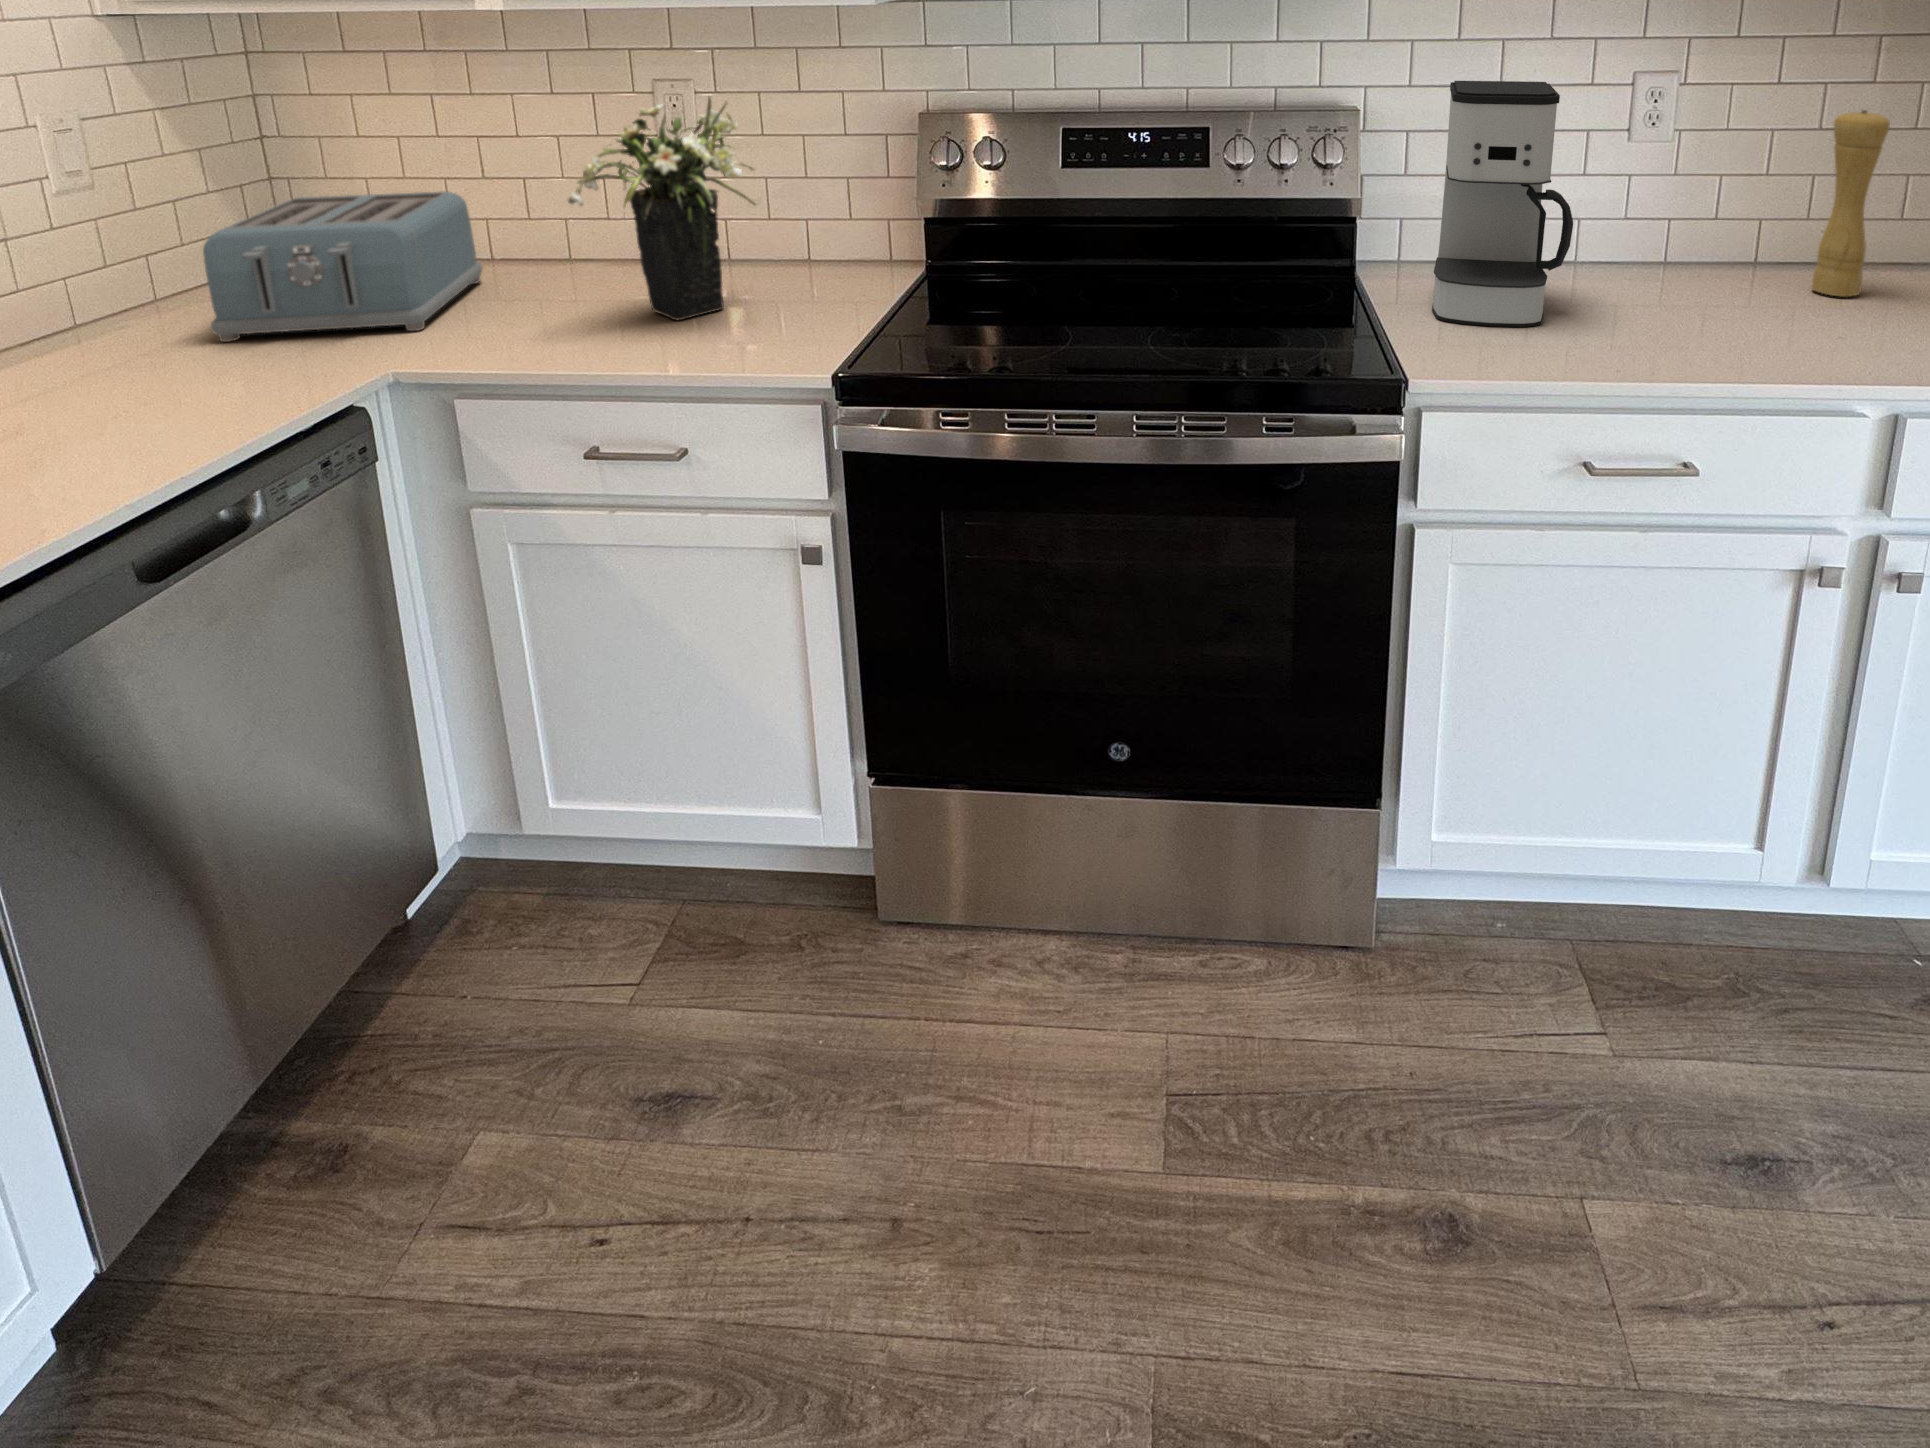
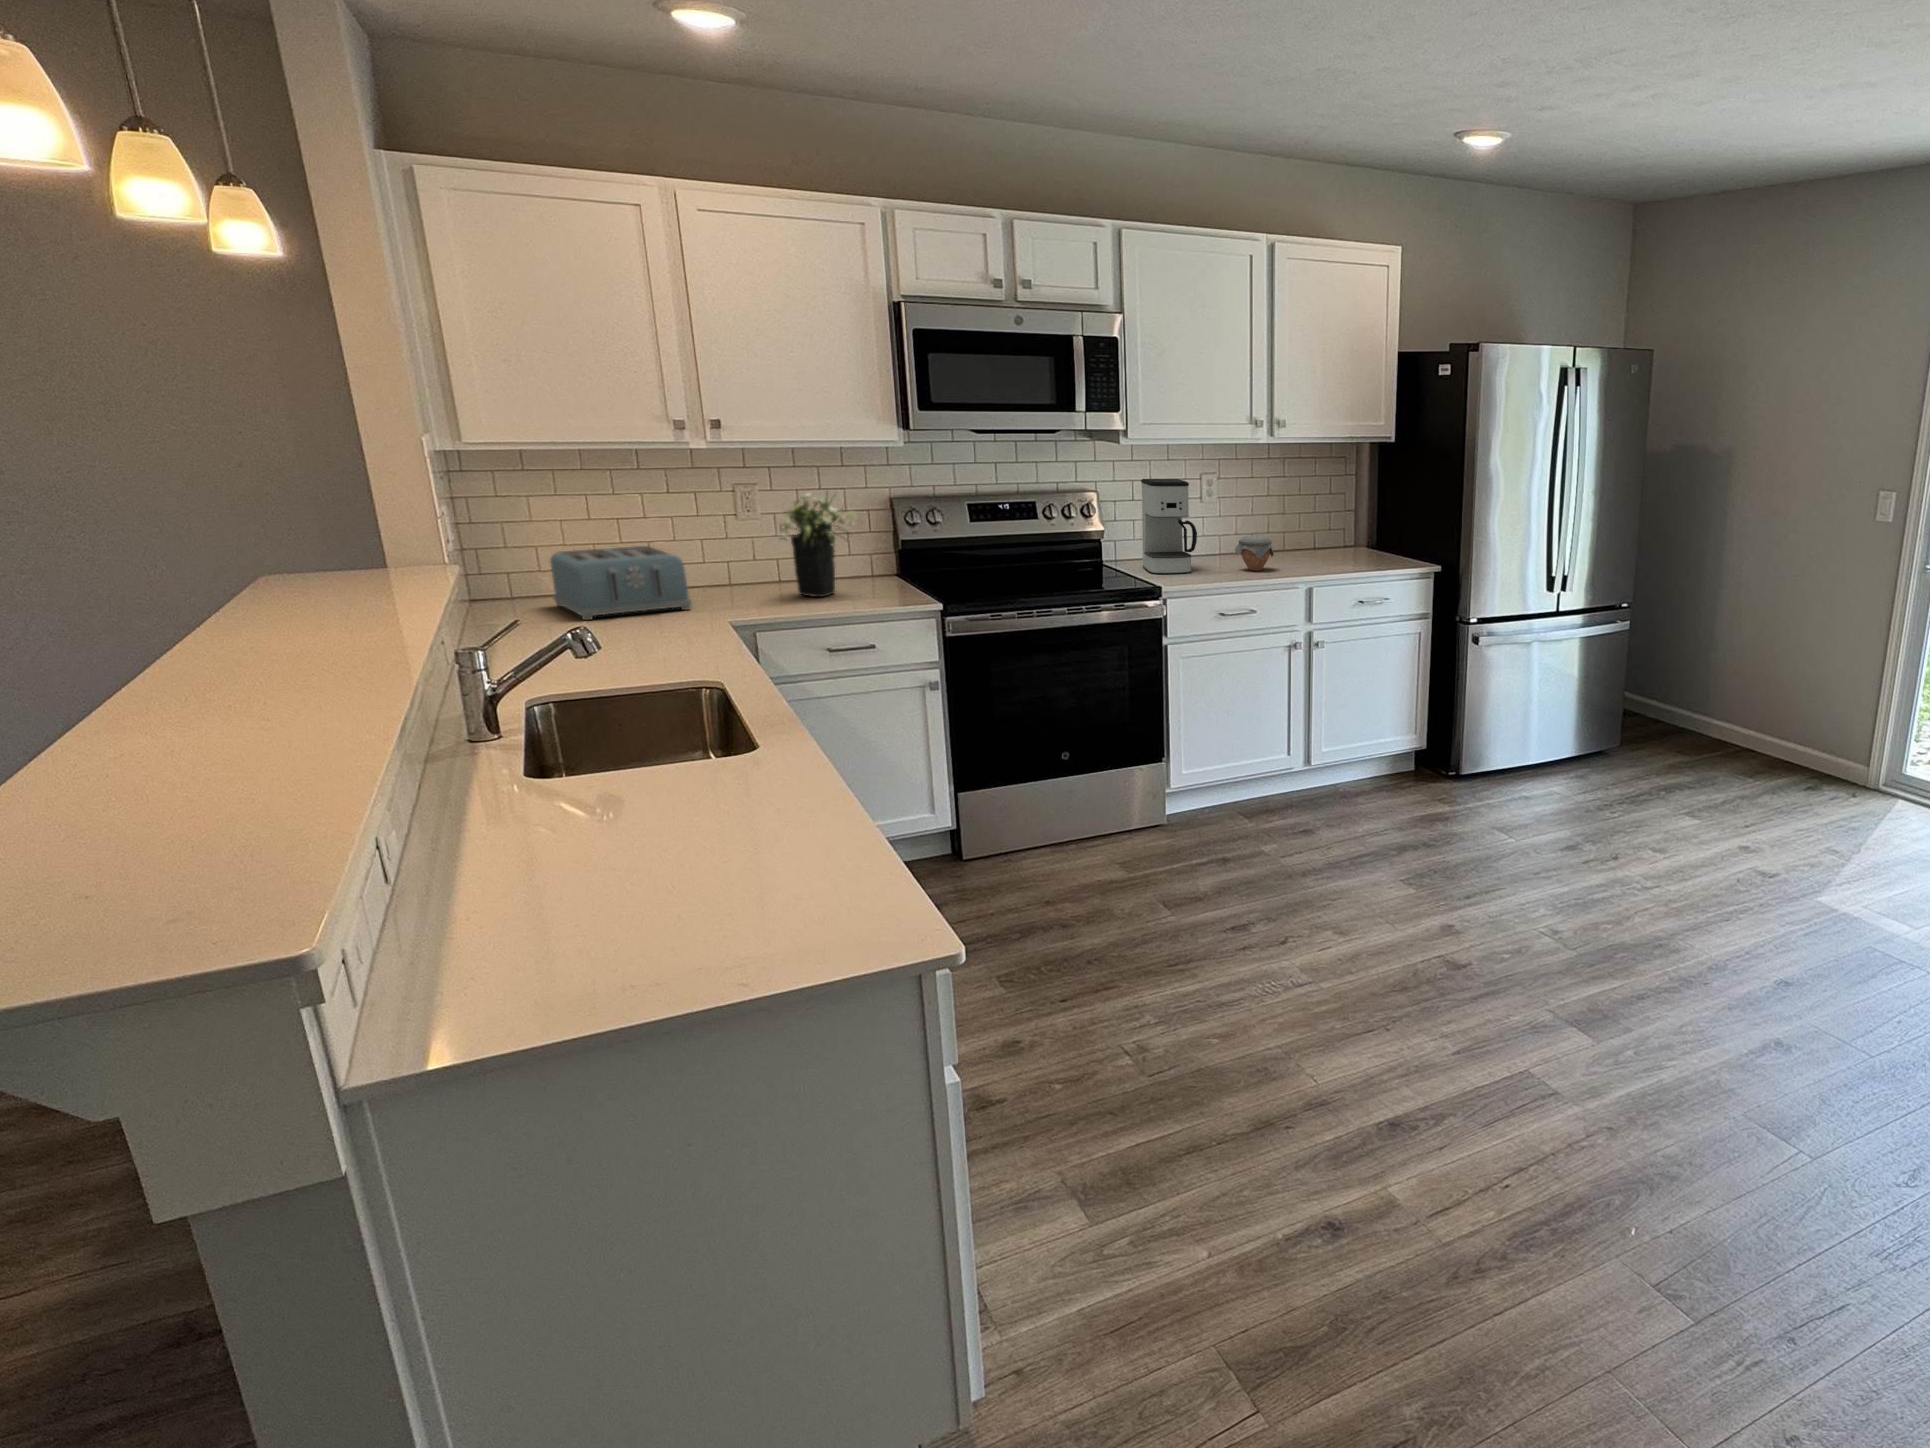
pepper mill: present [1812,110,1890,297] -> none [1276,488,1294,560]
jar: none [1674,240,1792,339] -> present [1235,535,1274,571]

